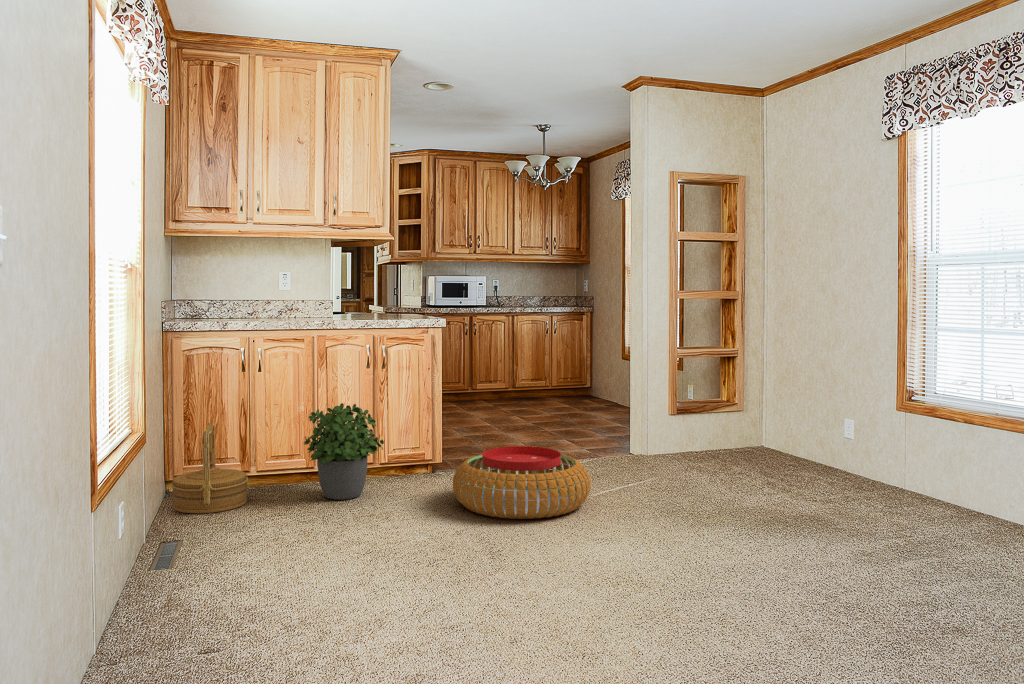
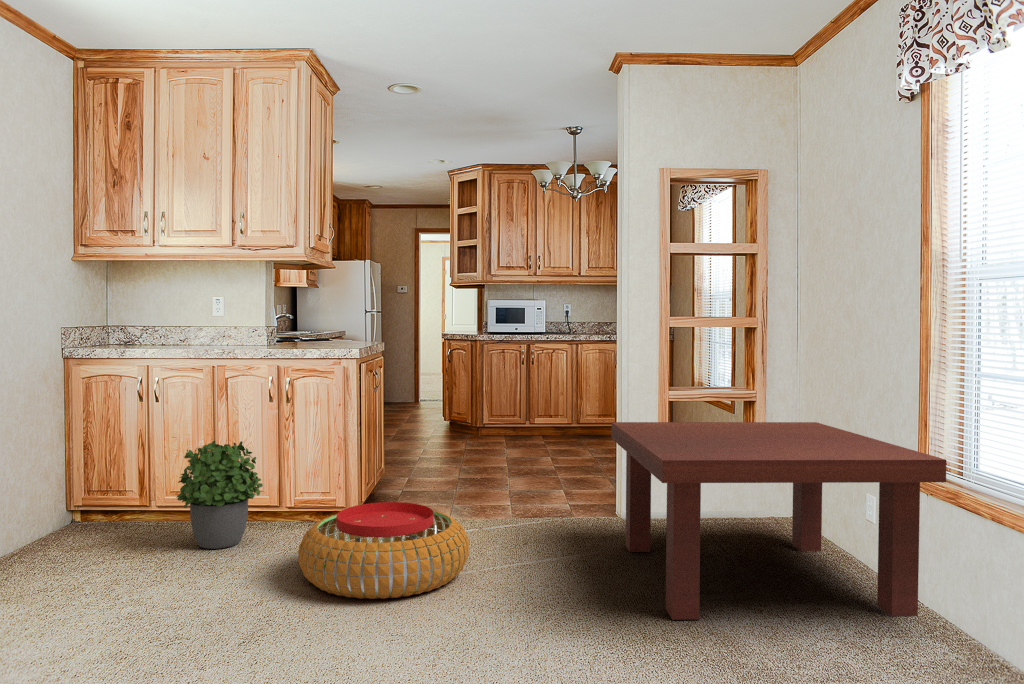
coffee table: none [657,371,923,510] -> present [611,422,946,620]
woven basket: present [171,423,249,514] -> none [40,455,129,552]

